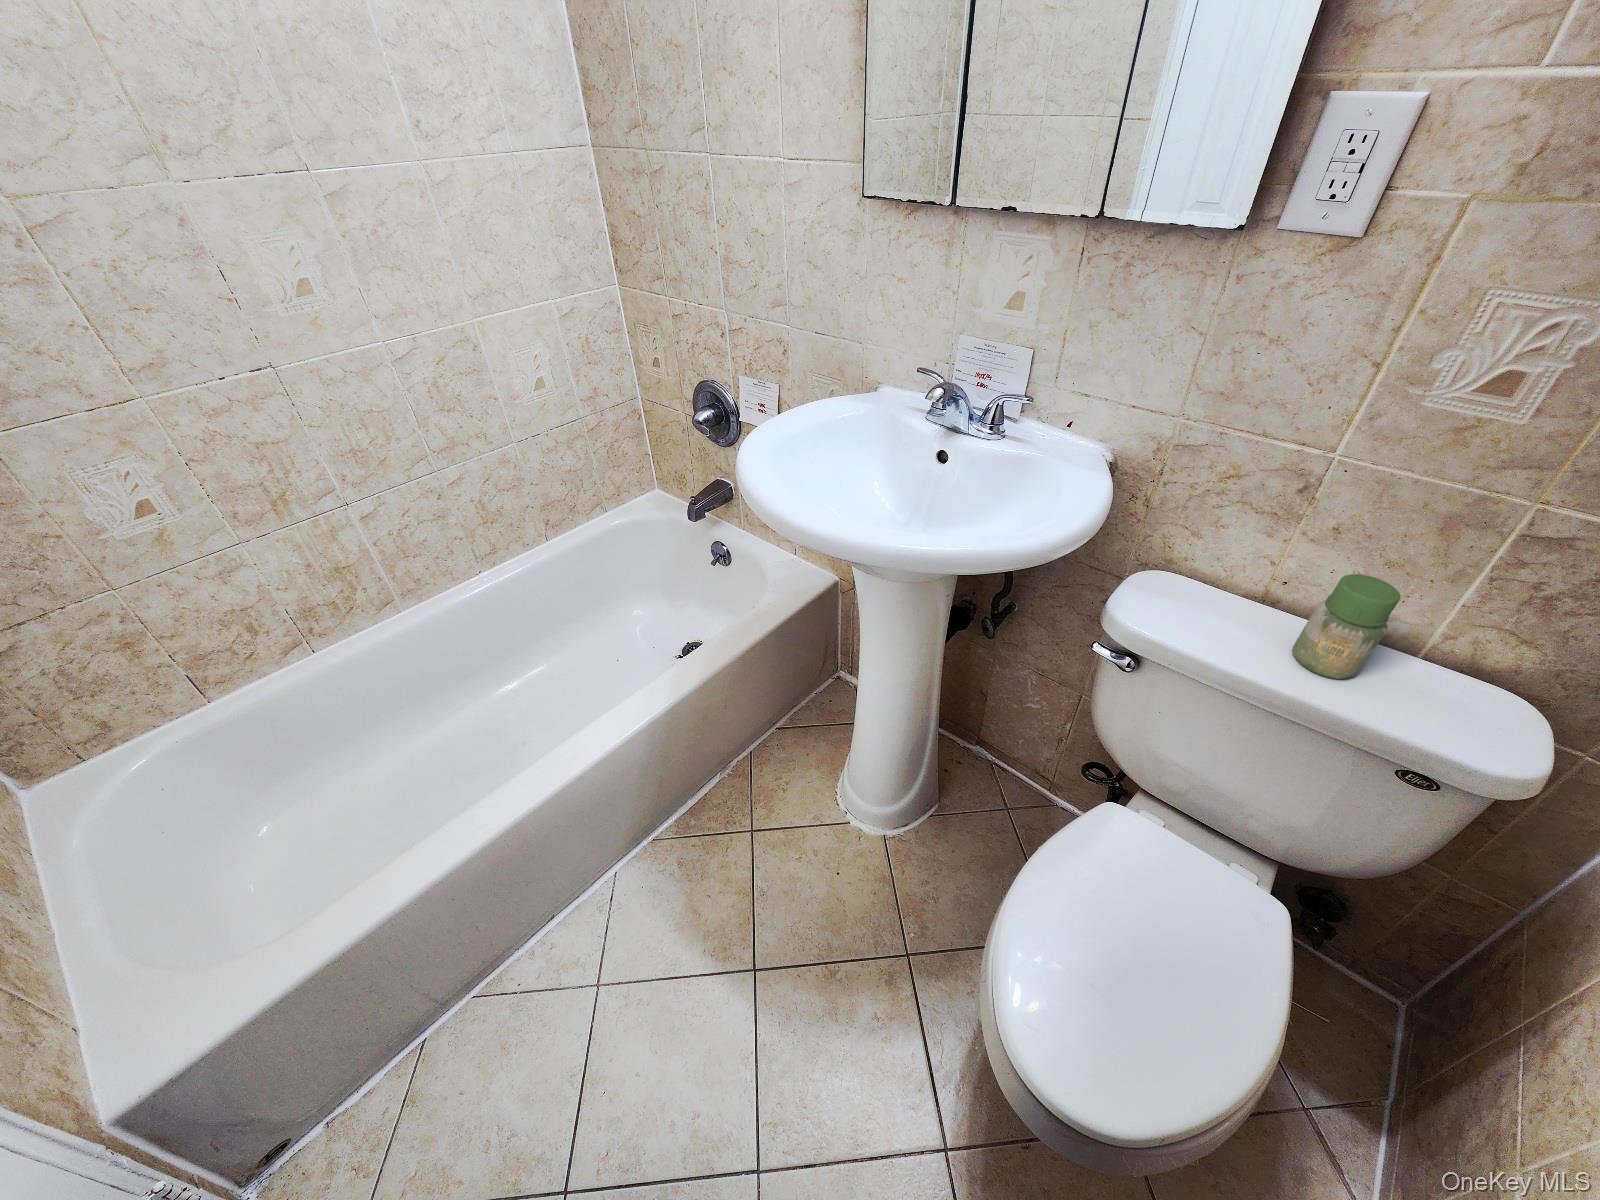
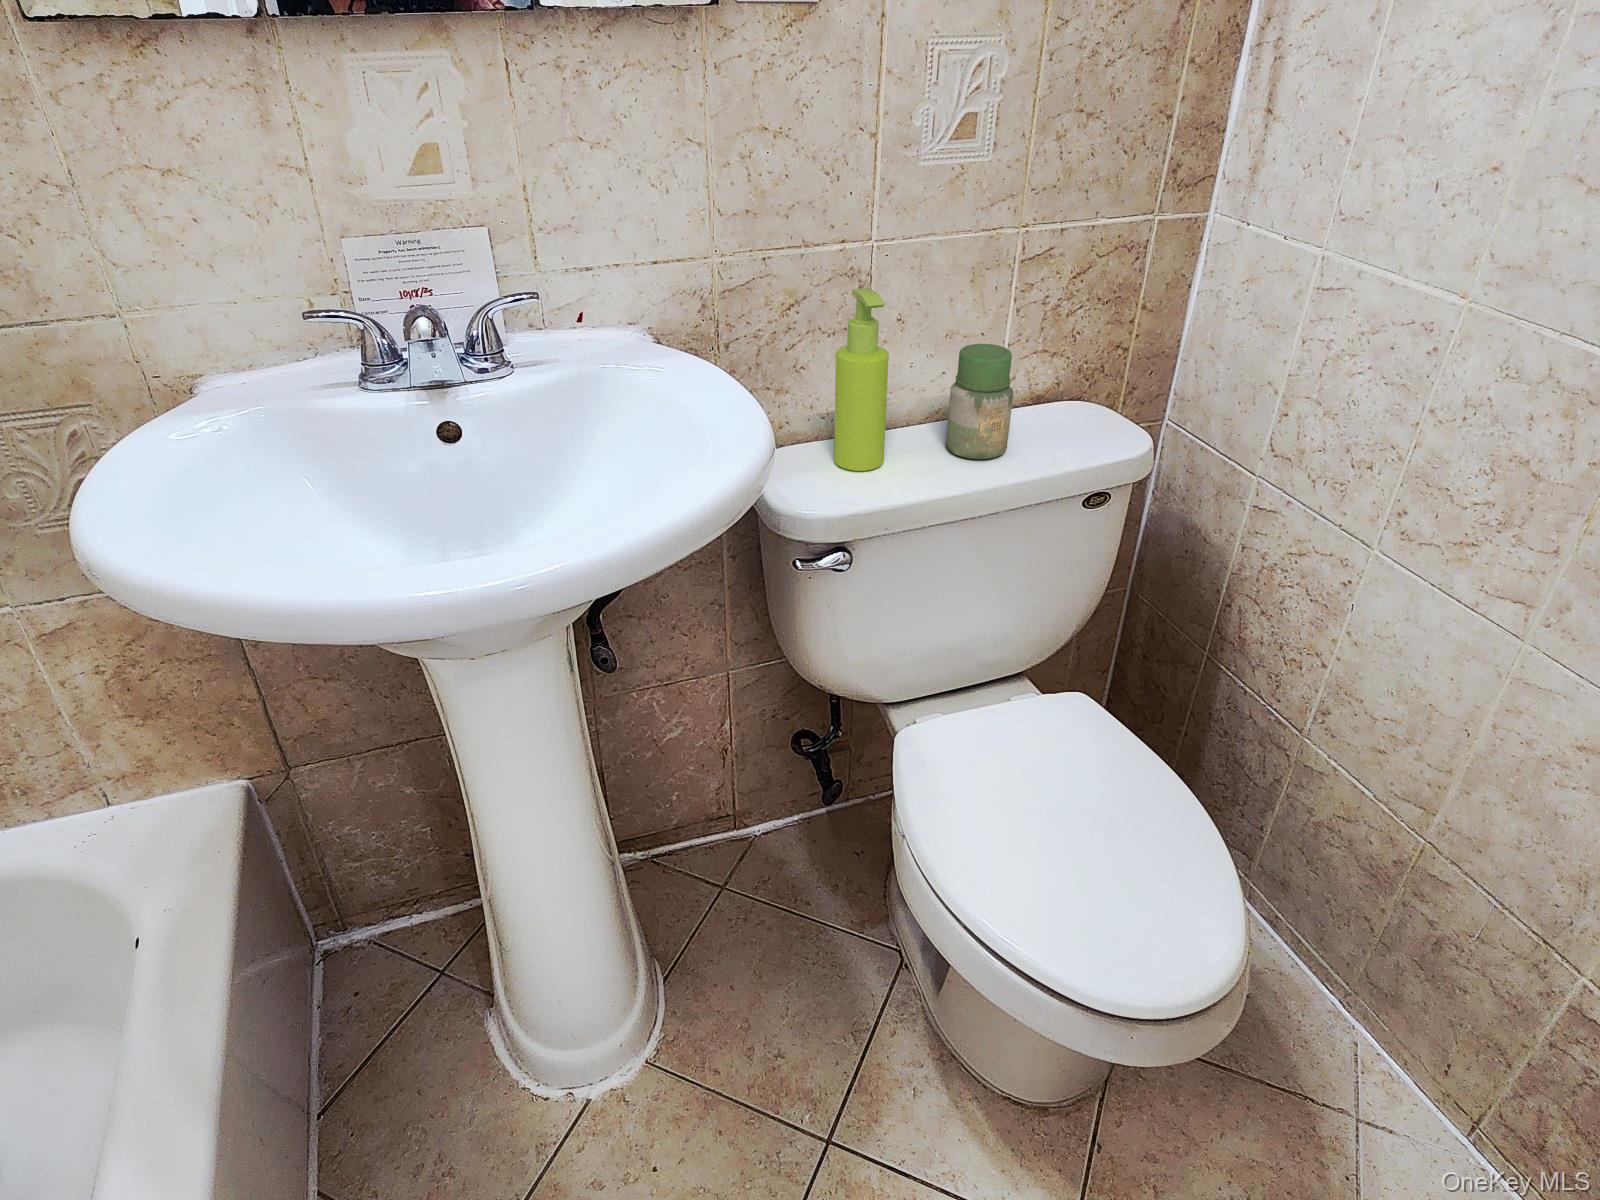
soap dispenser: none [1185,482,1275,623] -> present [834,288,889,471]

